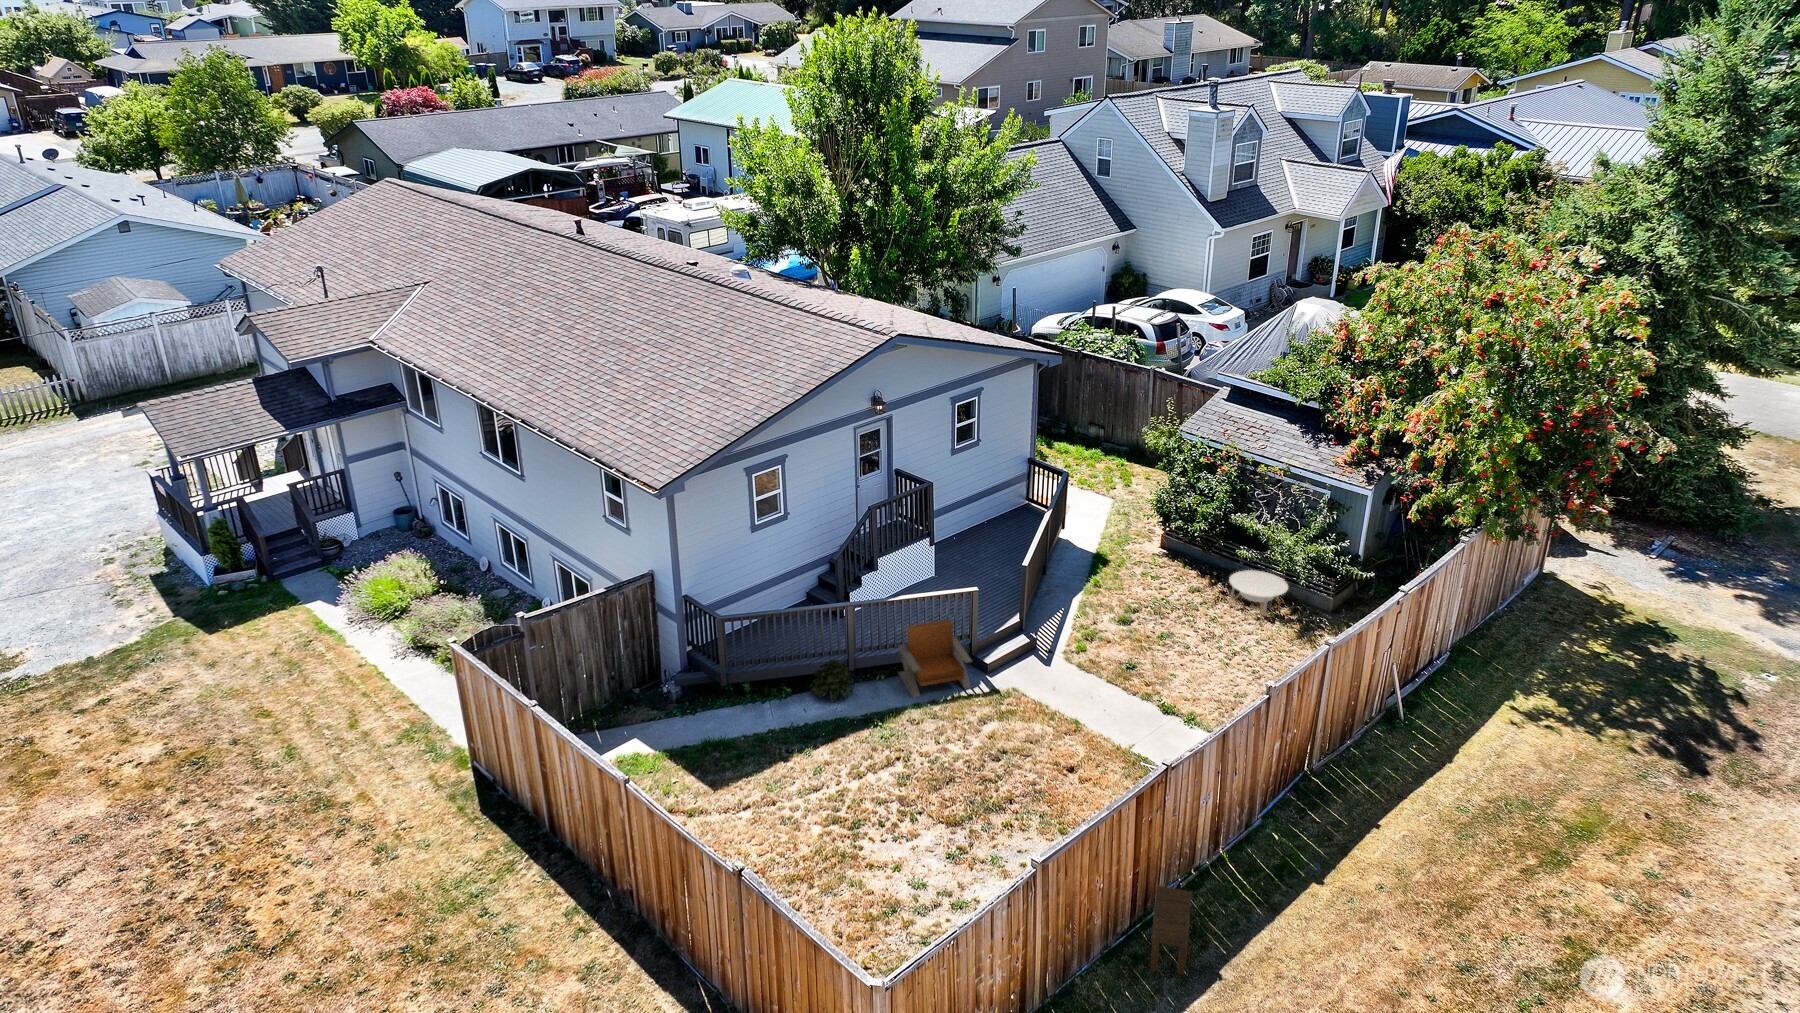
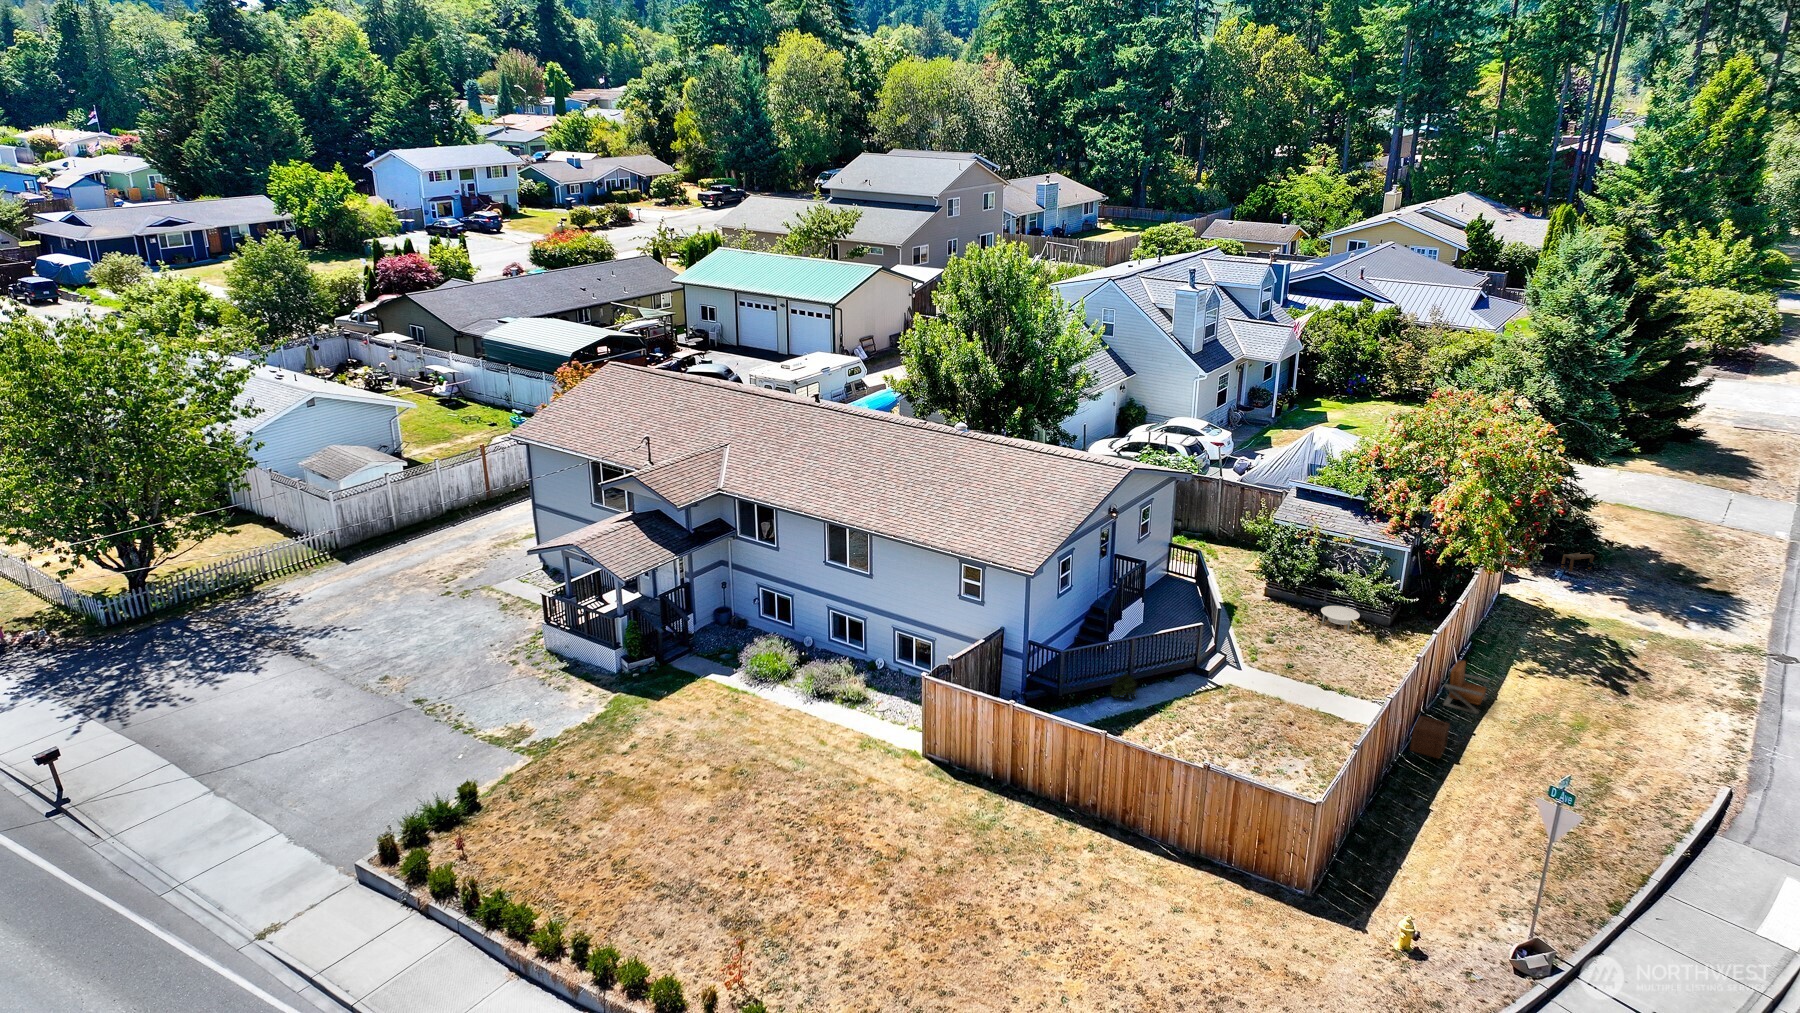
lounge chair: present [898,619,972,698] -> present [1444,660,1489,714]
wooden crate: none [1227,792,1305,877] -> present [1410,716,1450,759]
bench: present [1150,886,1192,975] -> present [1561,552,1594,572]

